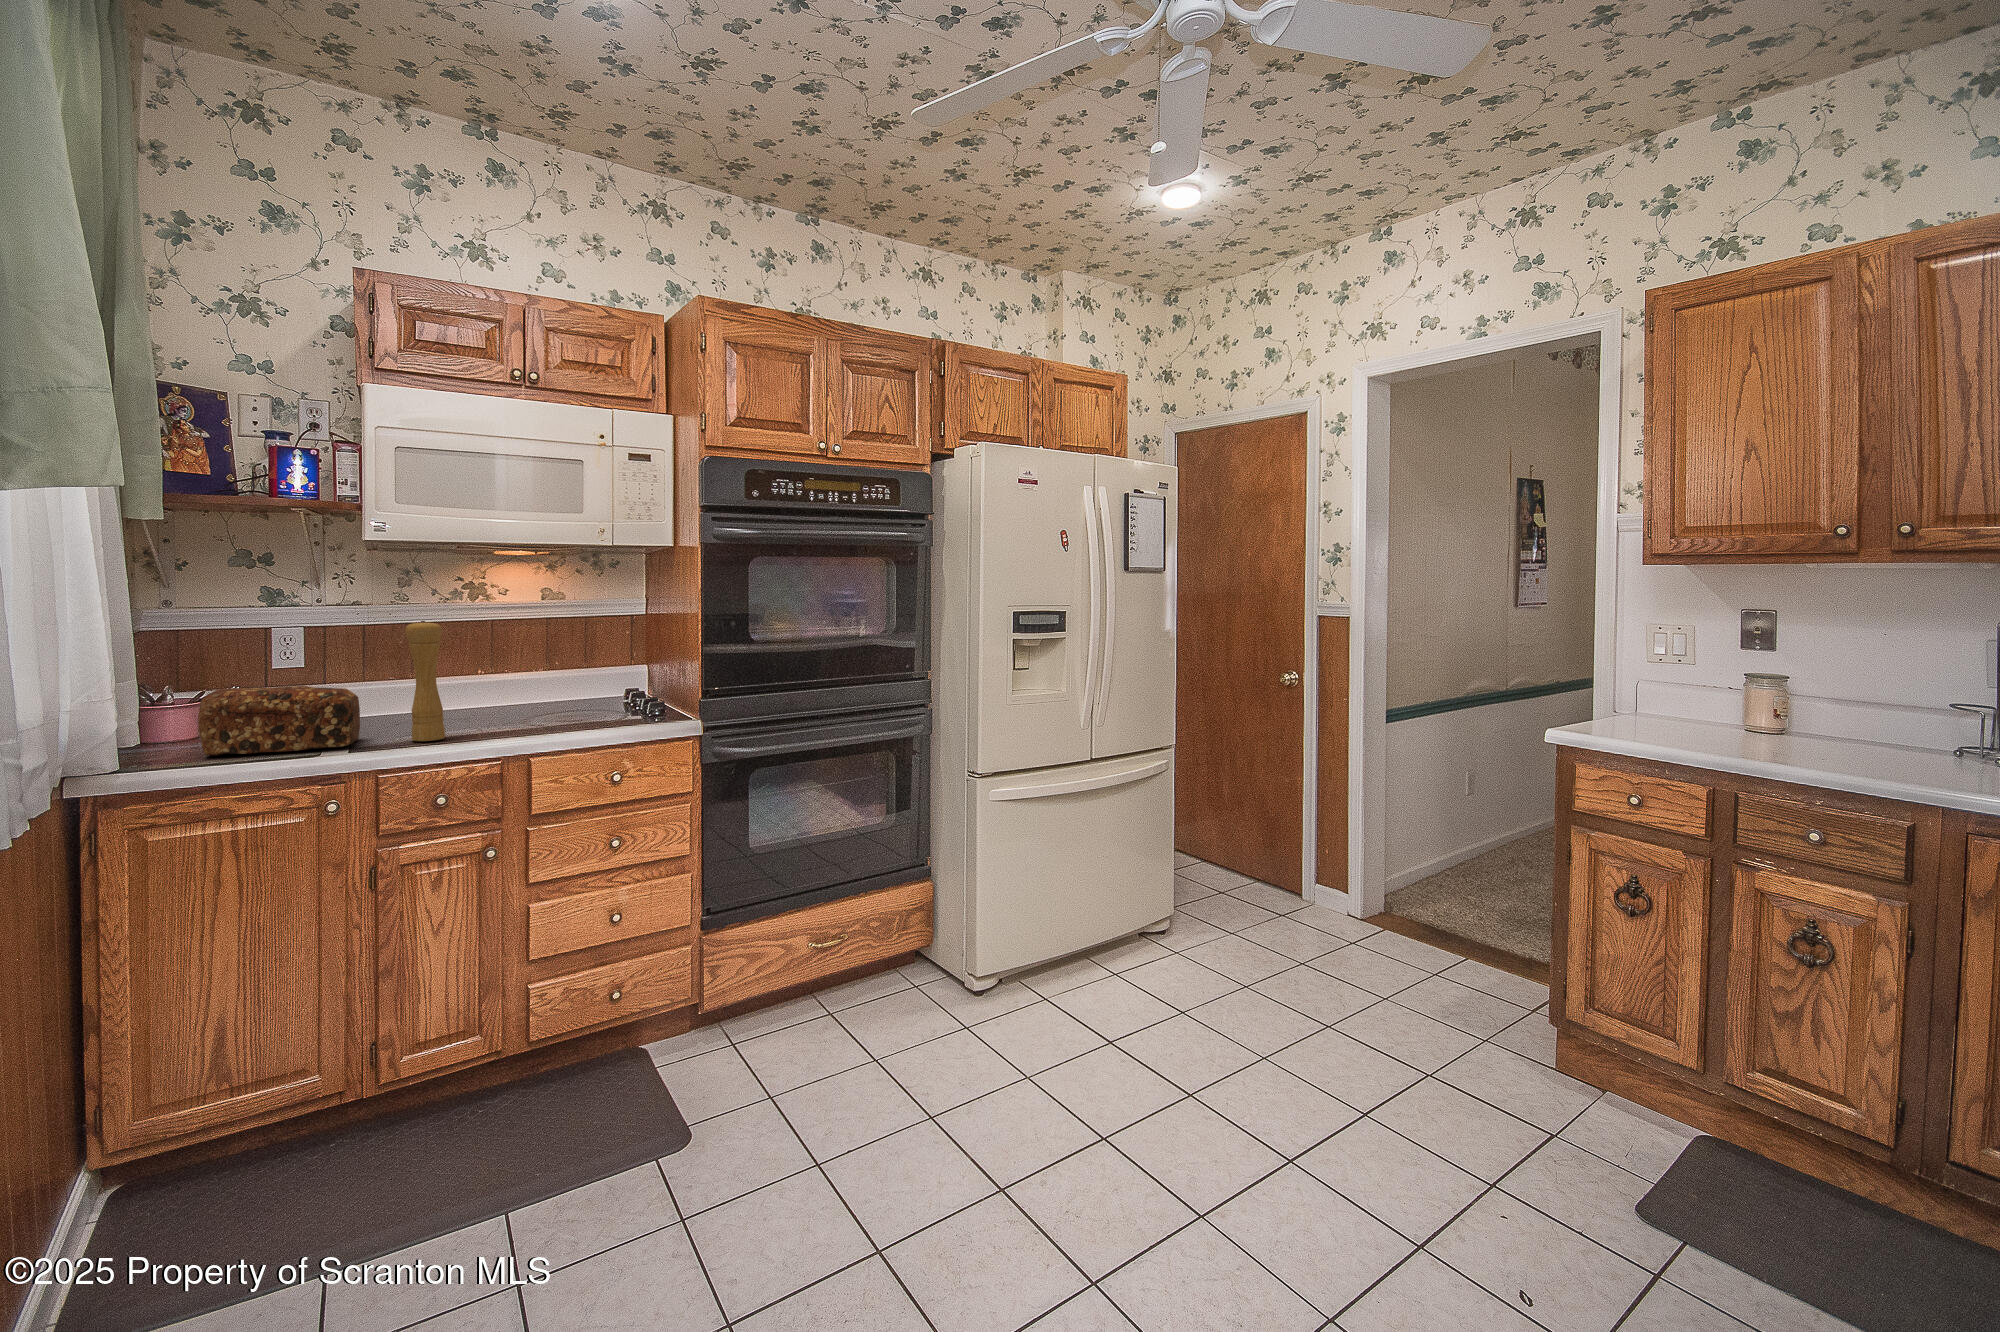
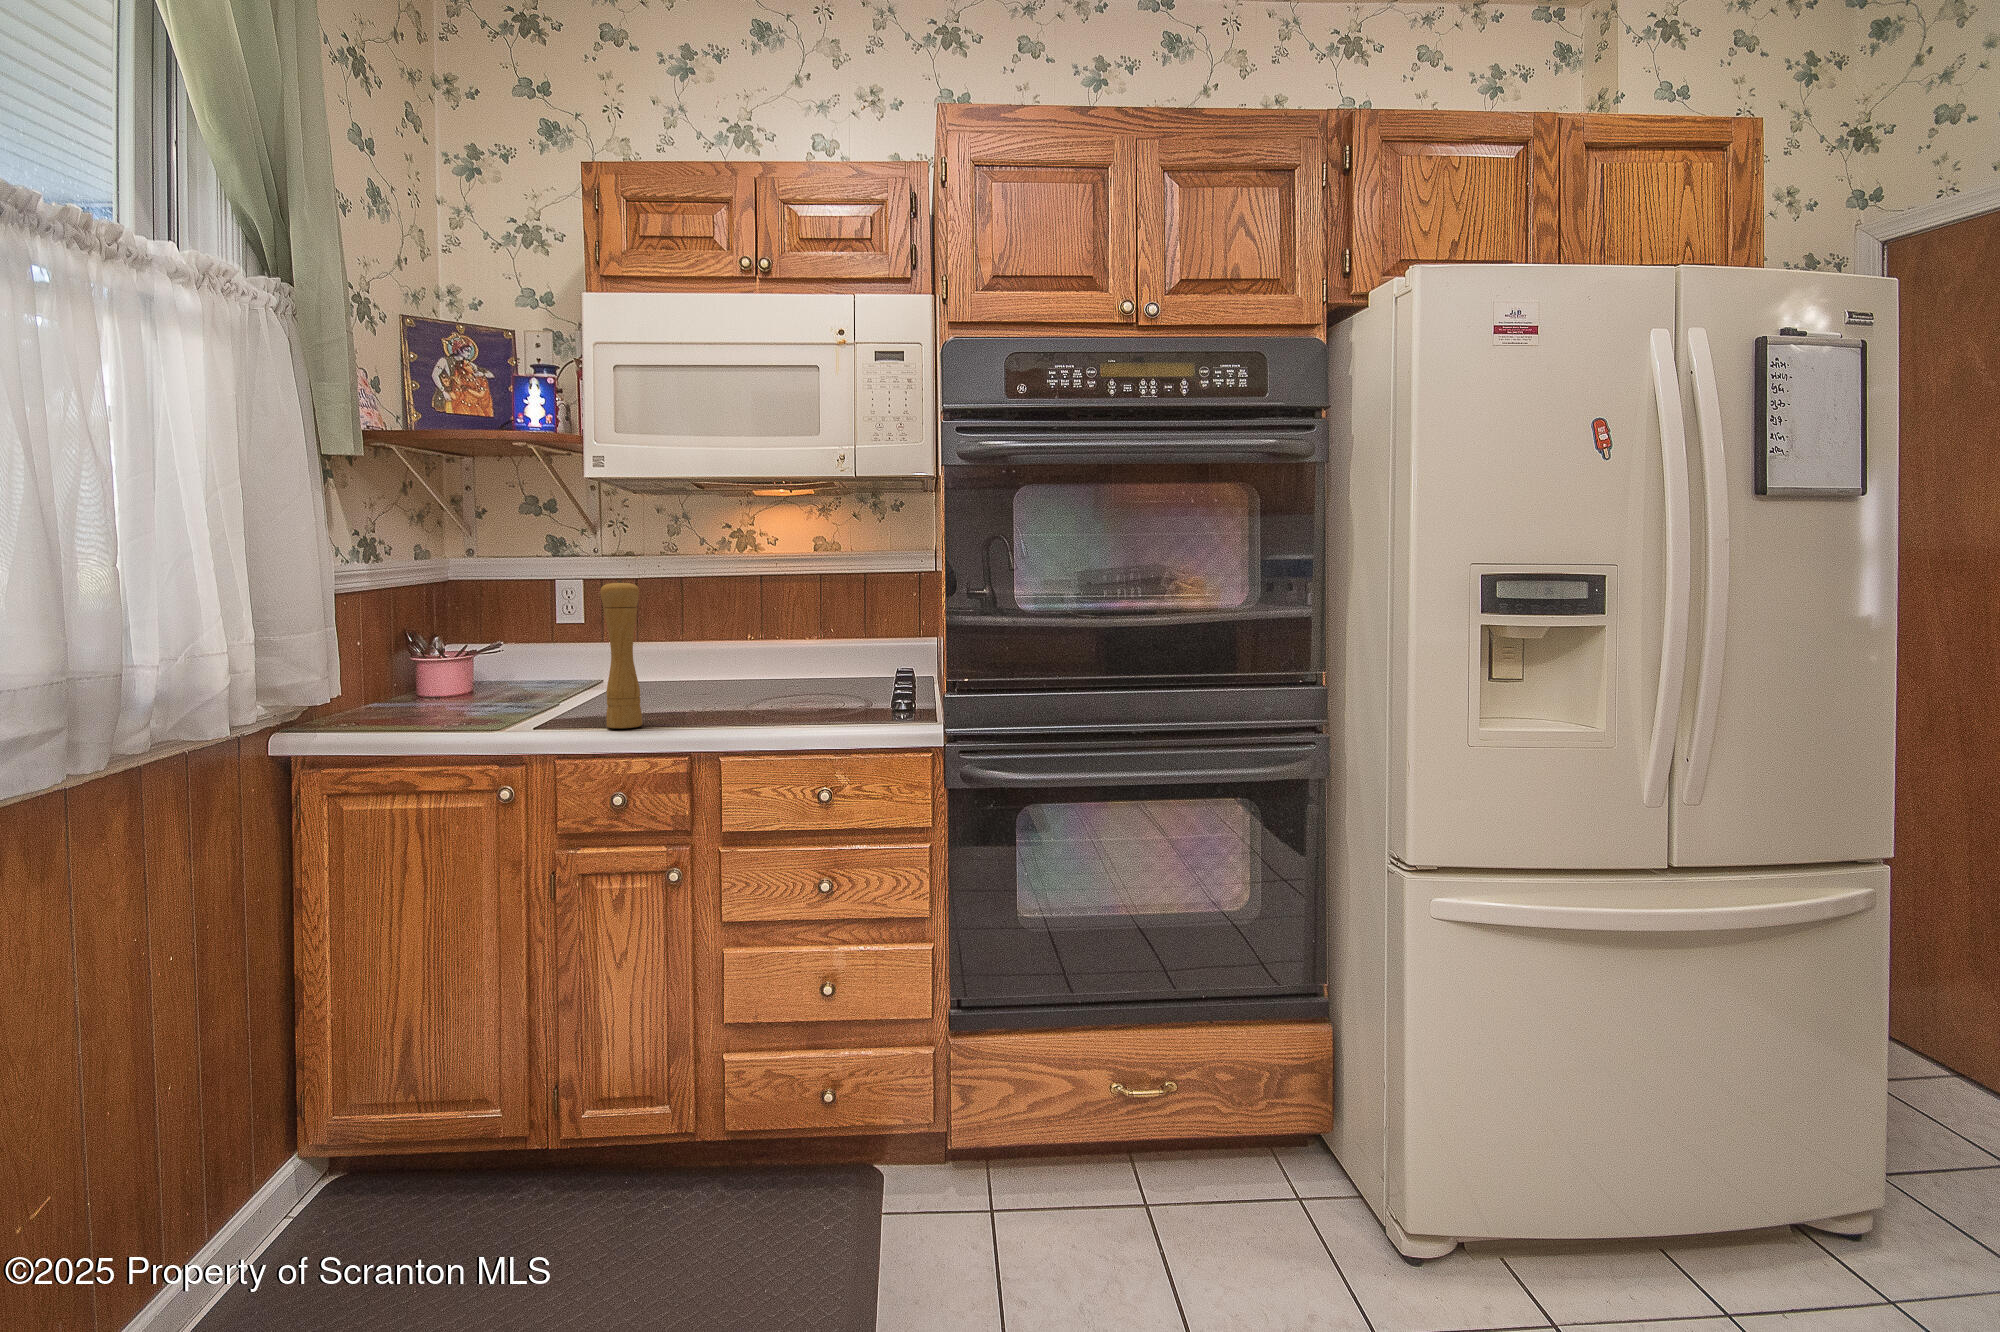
bread loaf: present [198,686,360,756] -> none [404,656,569,731]

